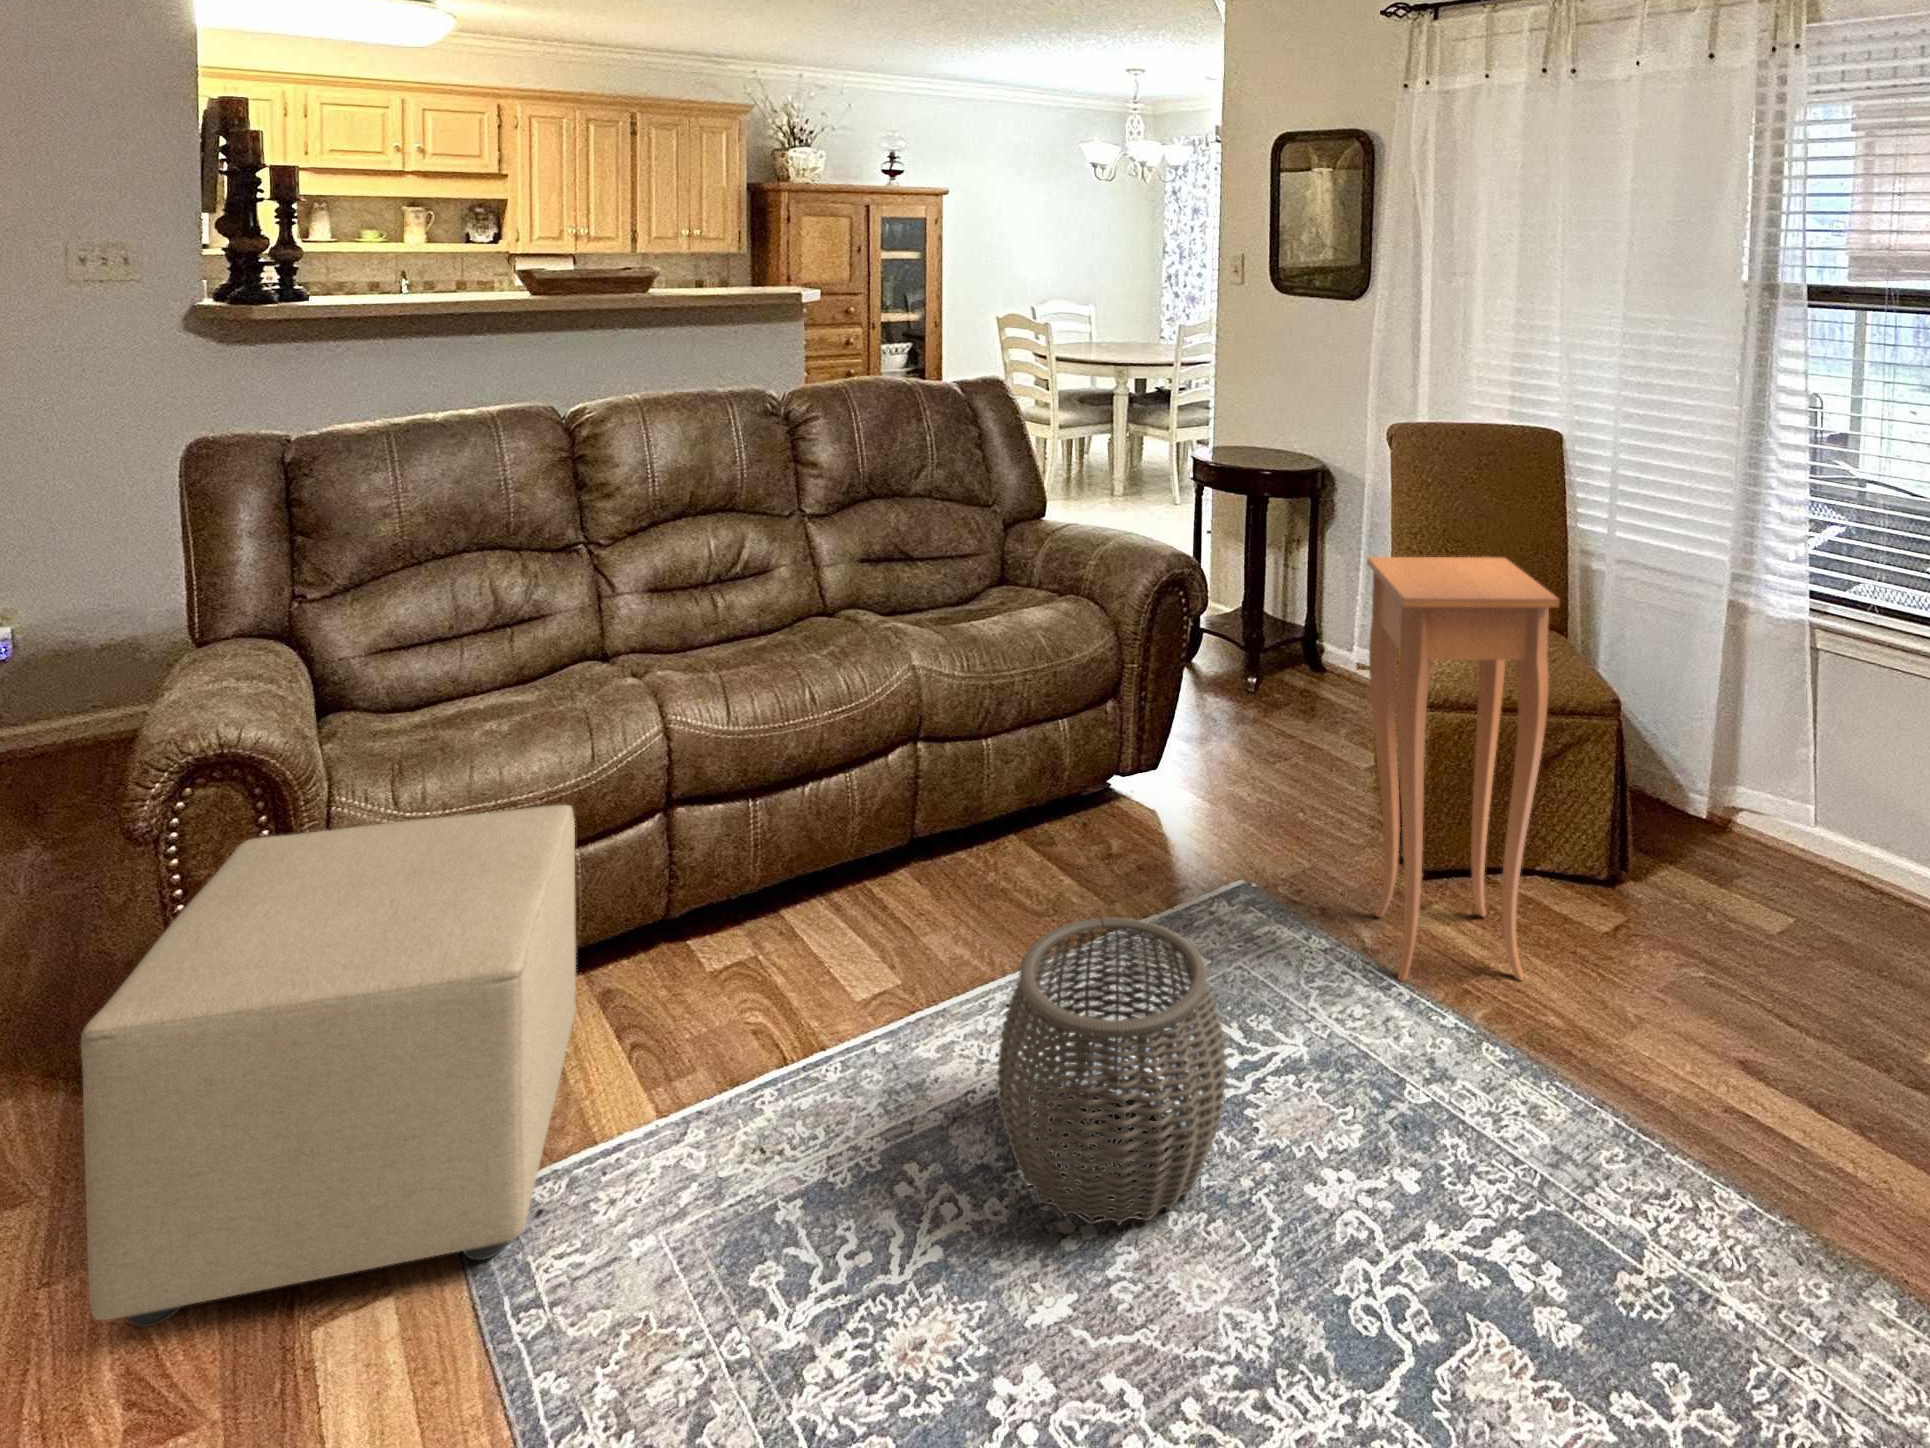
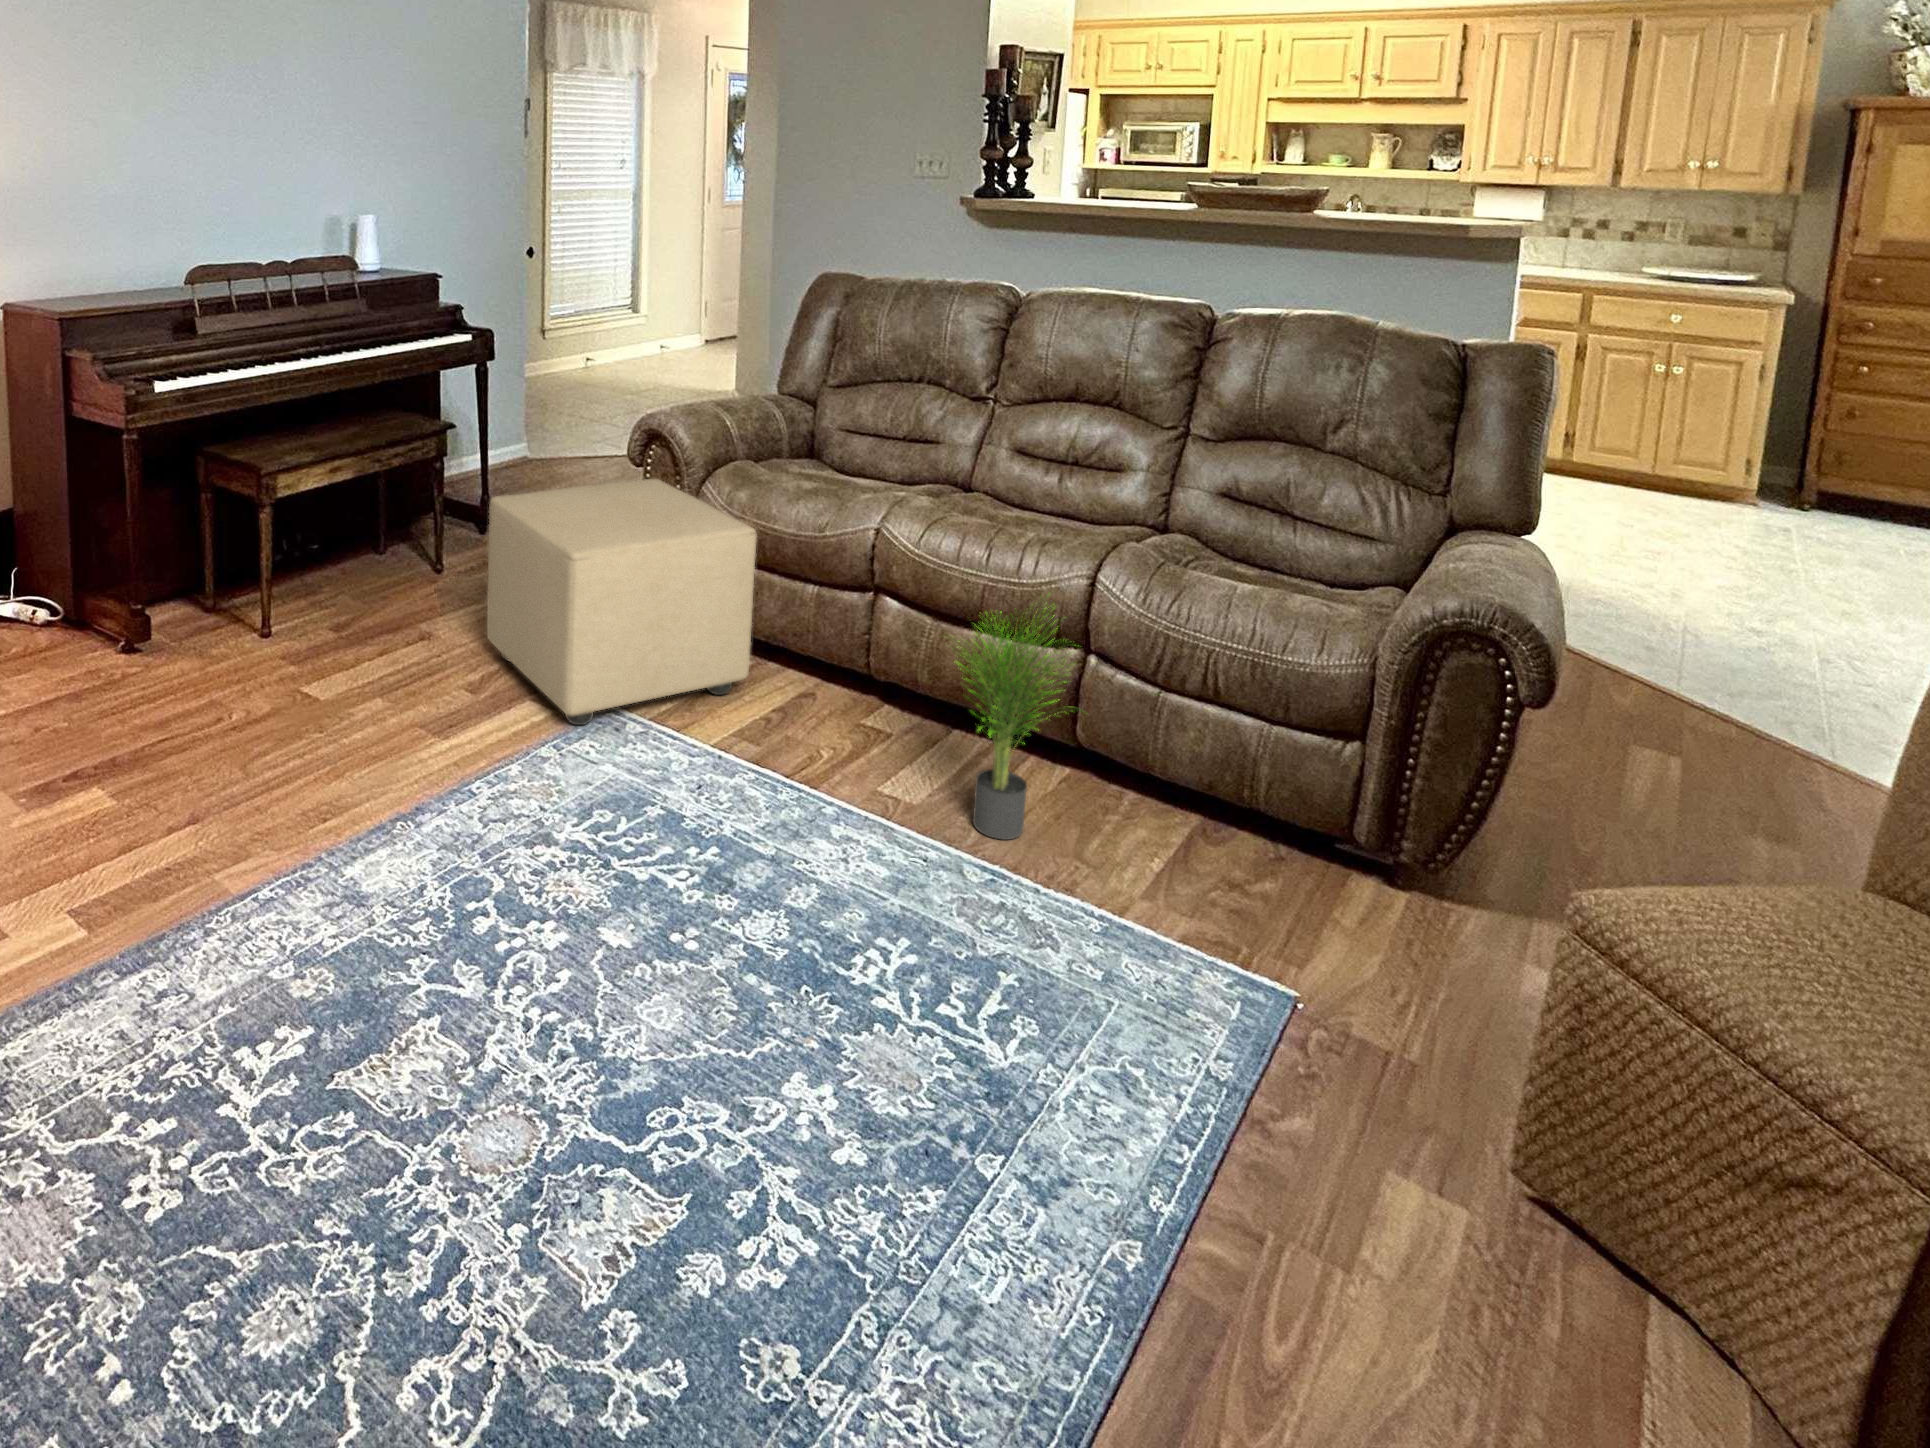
side table: present [1367,557,1560,981] -> none [1223,623,1638,1321]
potted plant: none [878,685,1041,955] -> present [952,594,1081,840]
woven basket: present [996,917,1227,1225] -> none [674,741,884,997]

